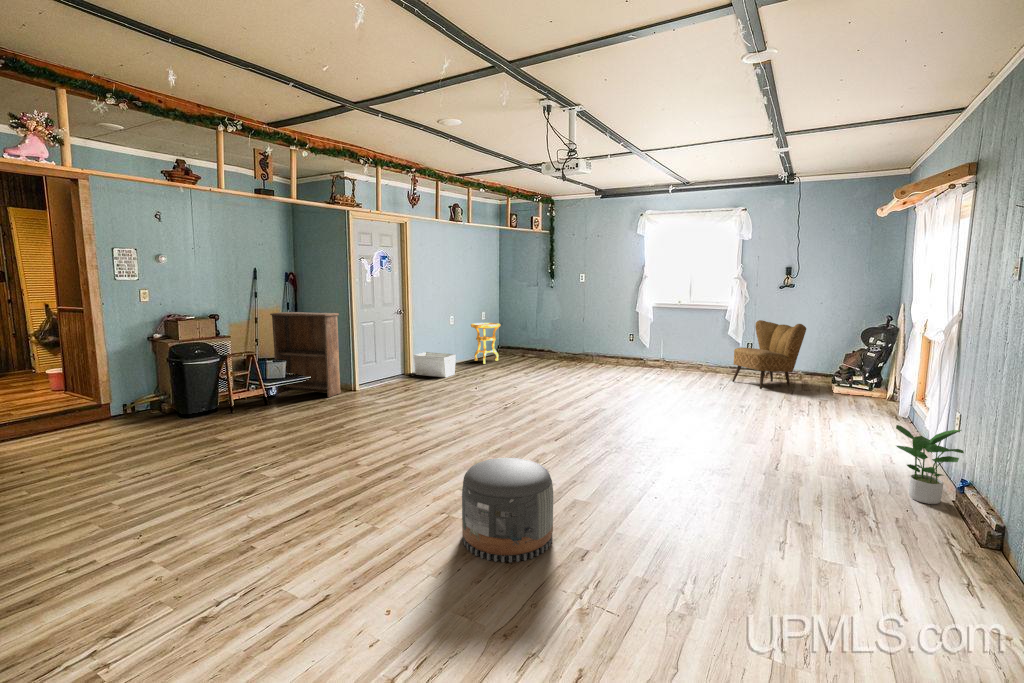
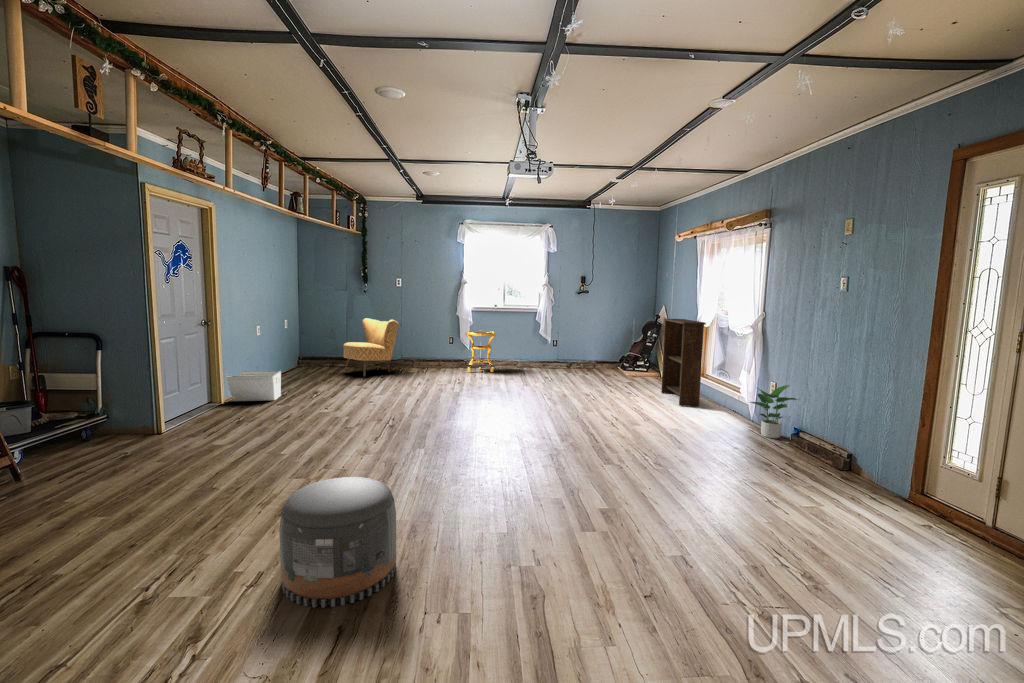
bookshelf: present [270,312,341,397] -> present [661,319,706,406]
armchair: present [732,320,806,389] -> present [343,318,399,377]
side table: present [471,323,500,364] -> present [466,331,496,372]
pouf: present [462,458,553,562] -> present [279,477,396,608]

